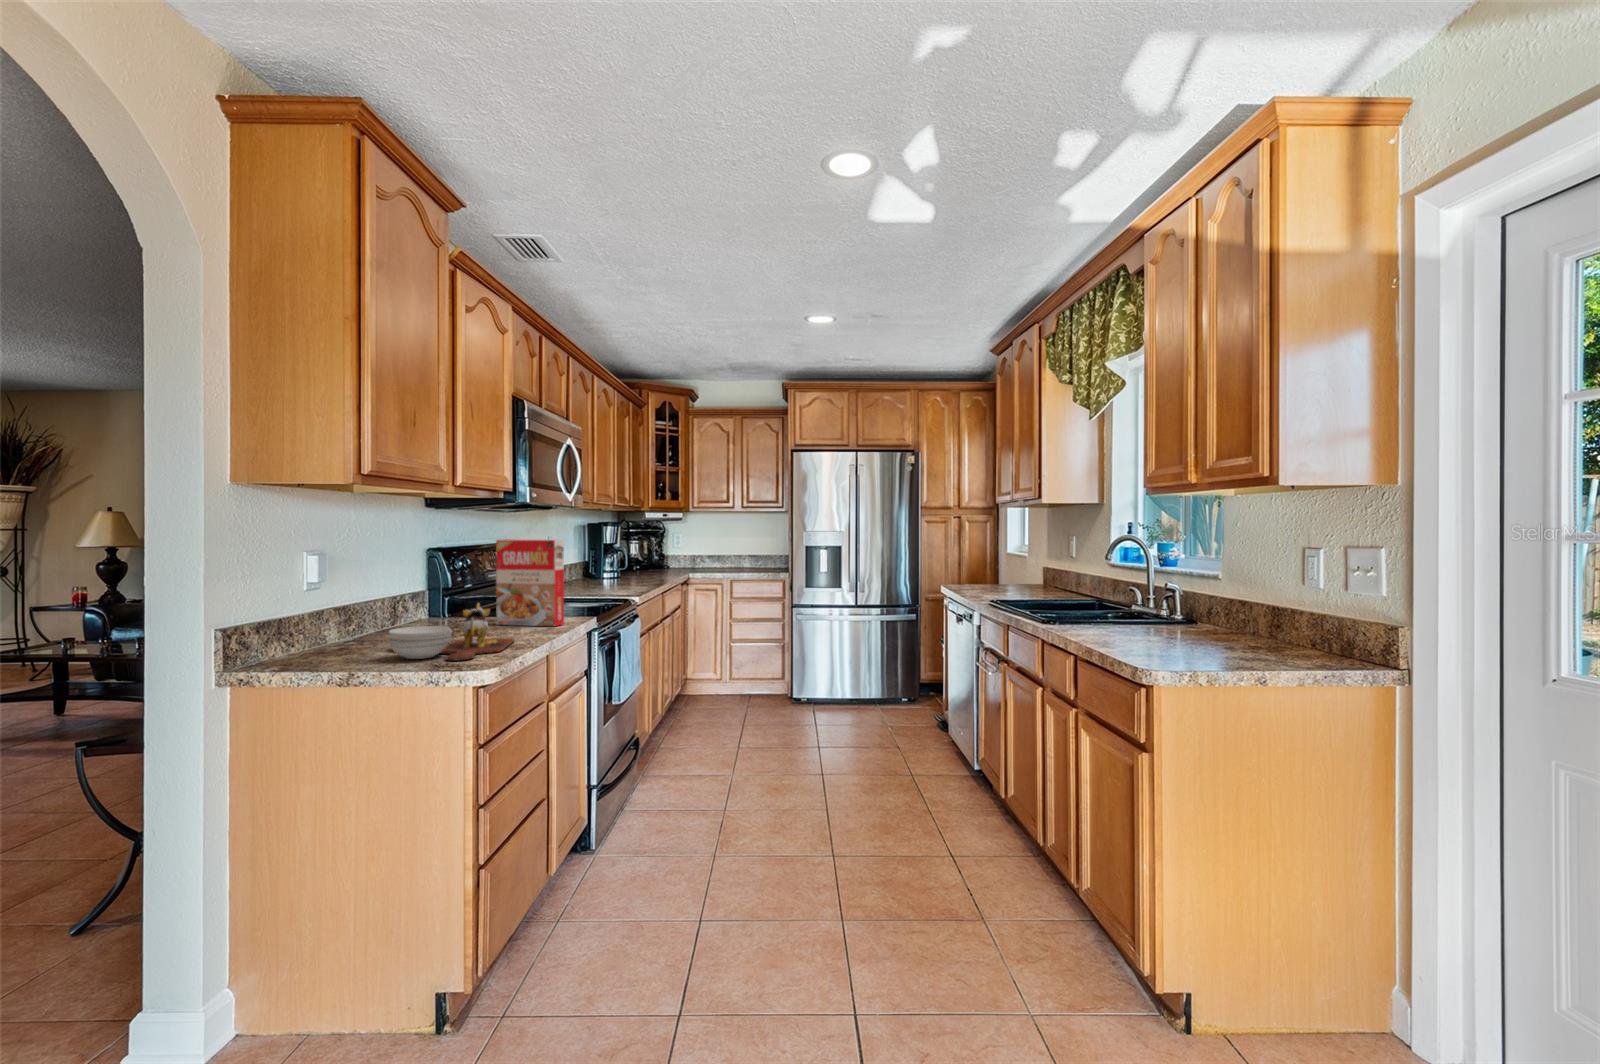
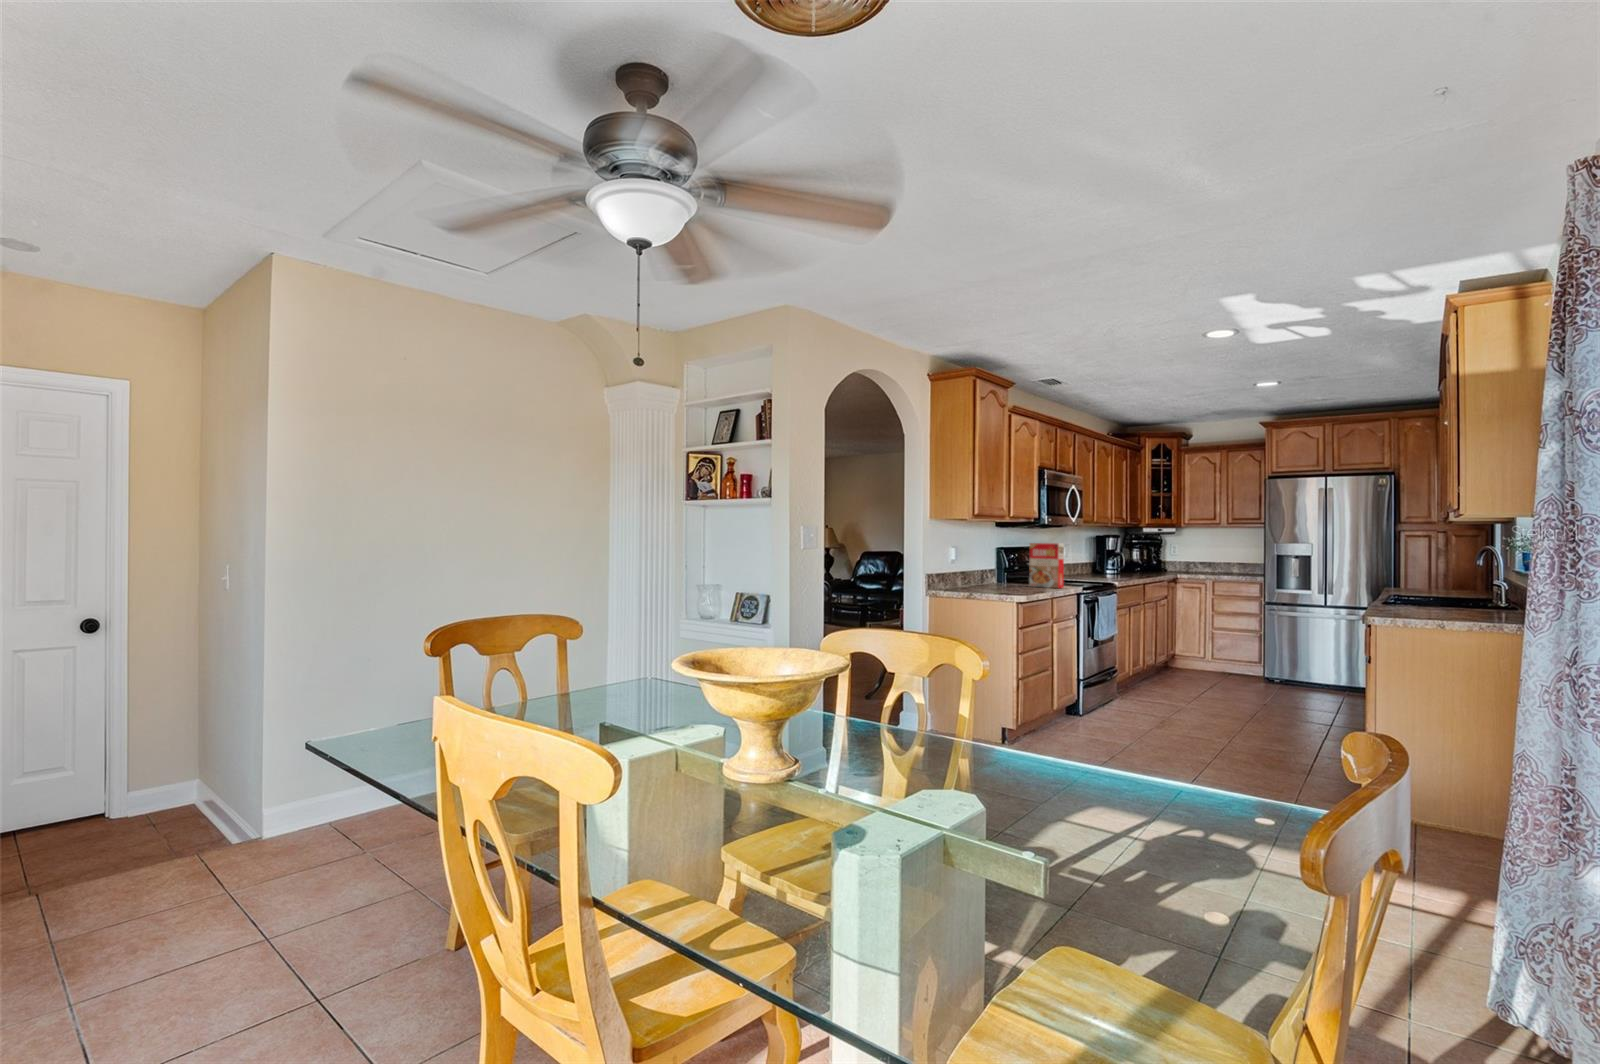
cutting board: present [389,603,514,661] -> none [983,571,1036,593]

